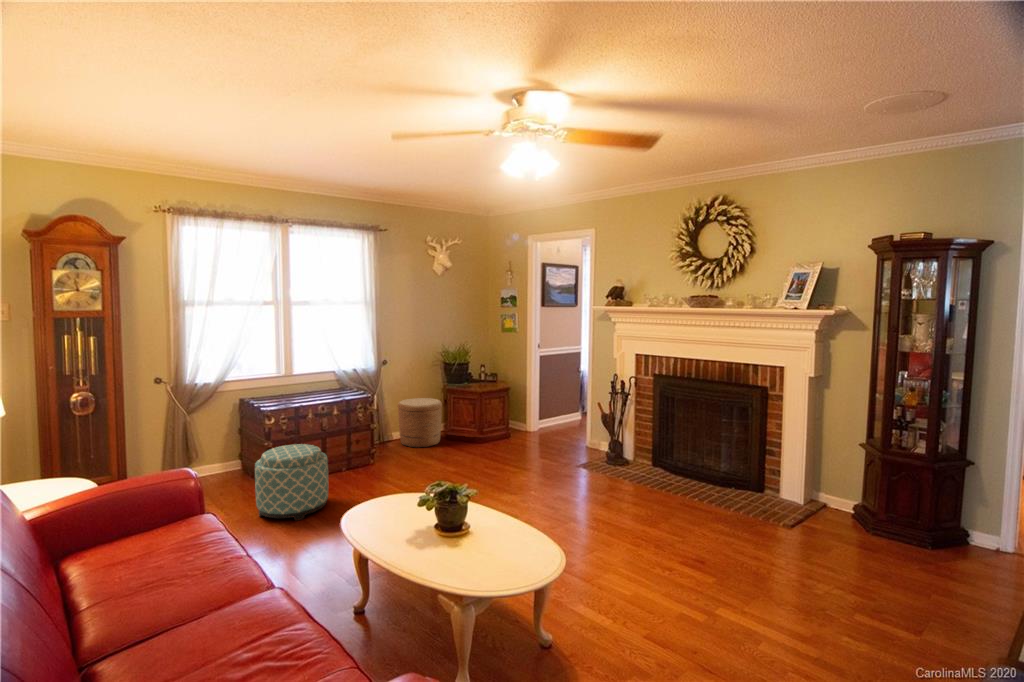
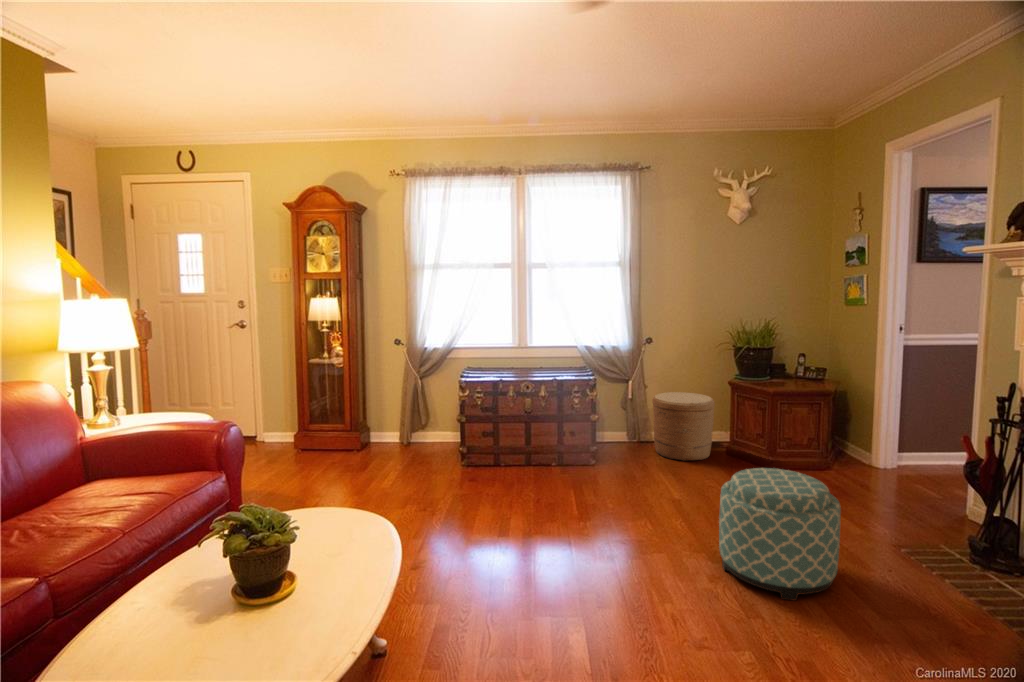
ottoman: present [255,444,328,521] -> present [719,468,841,600]

